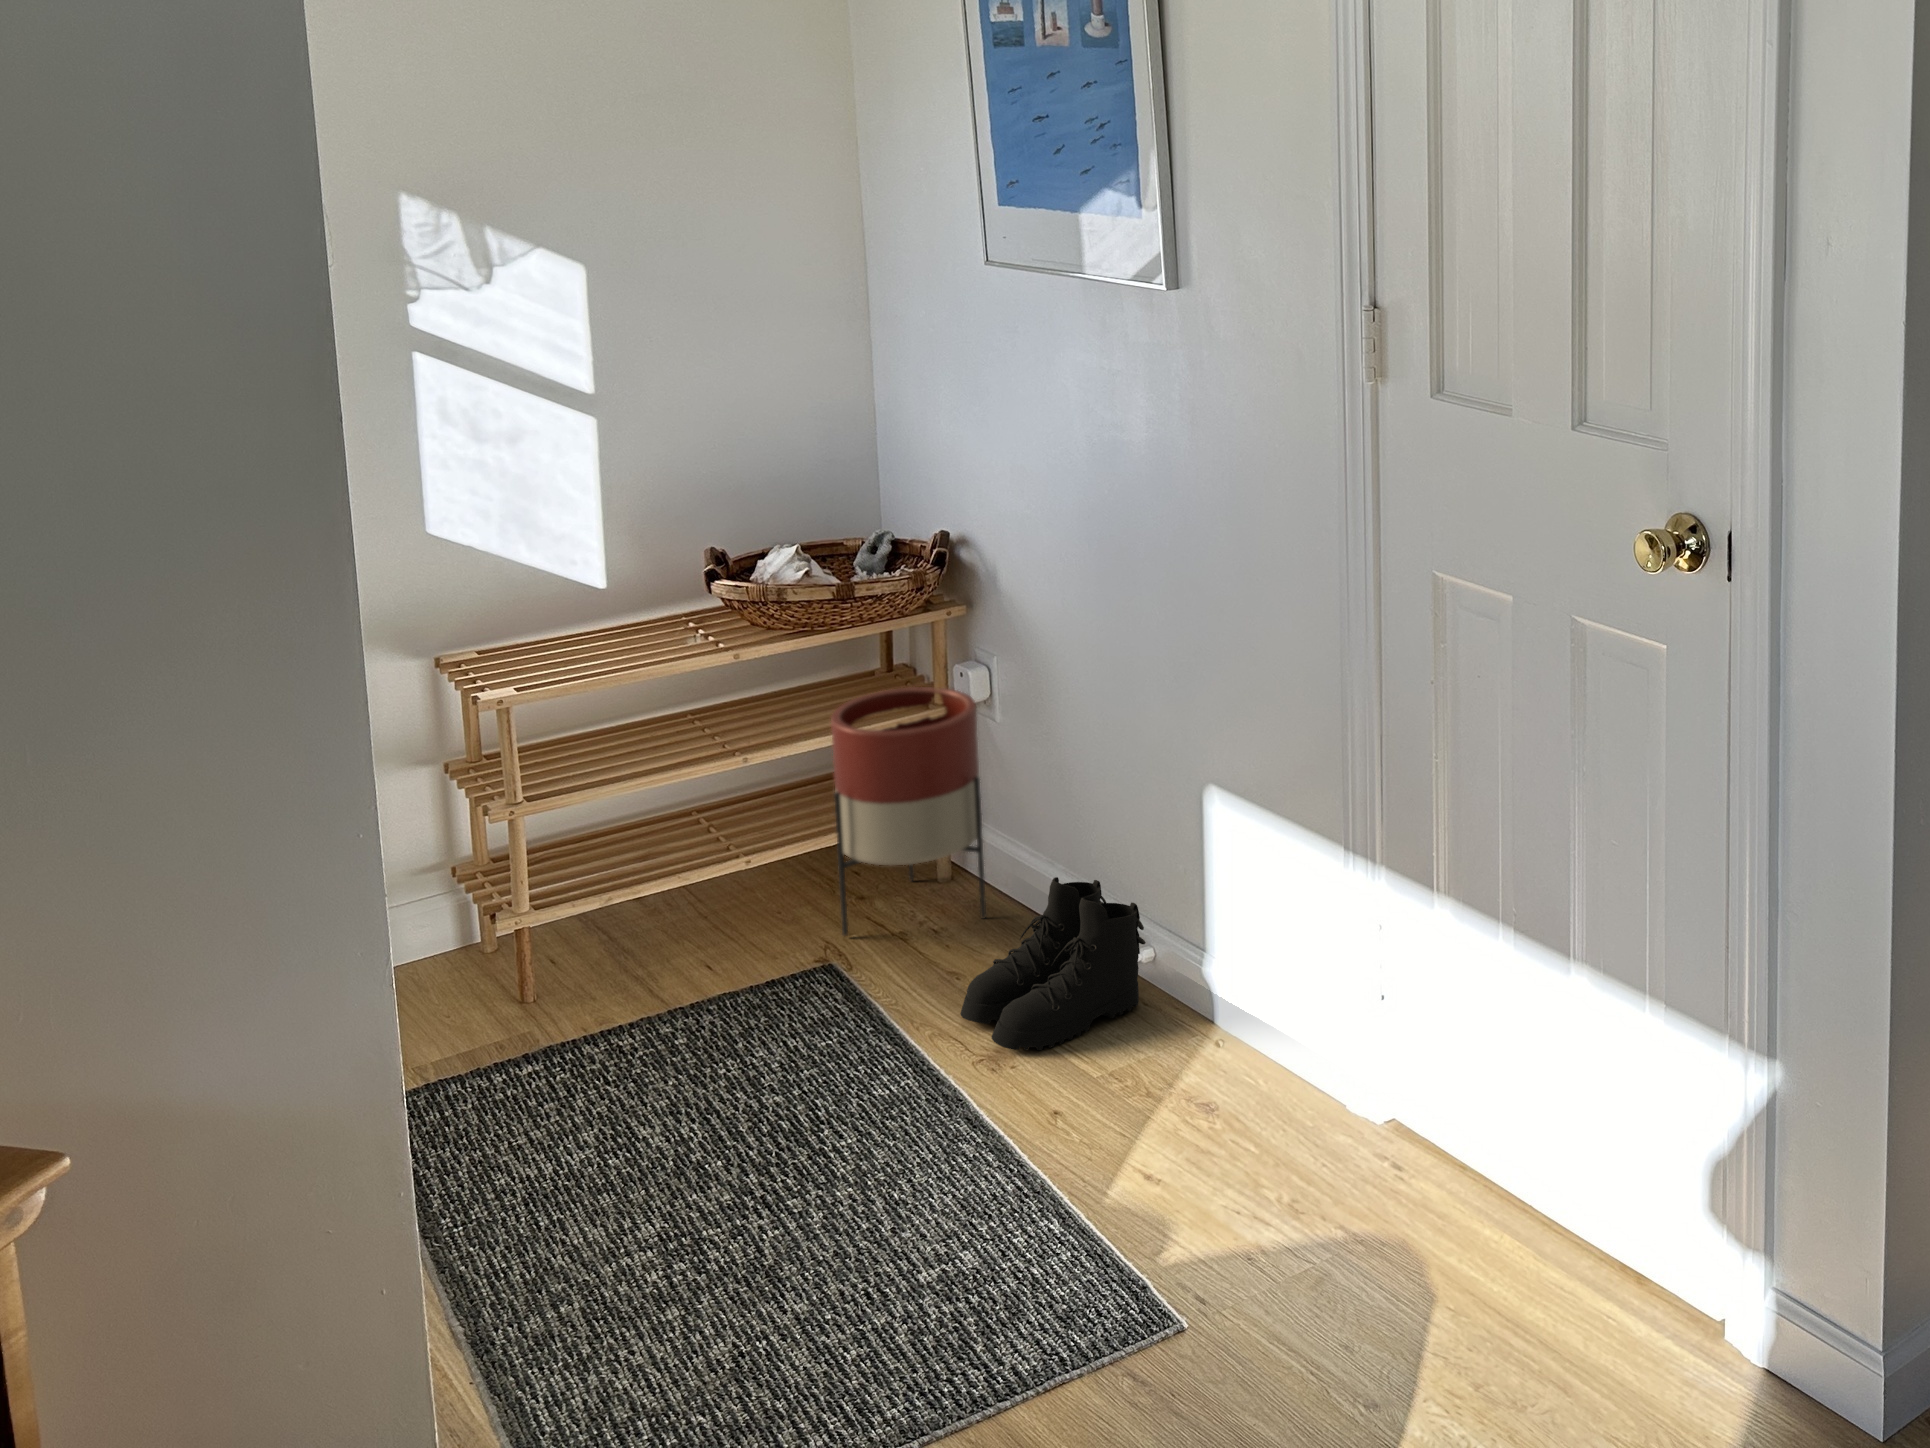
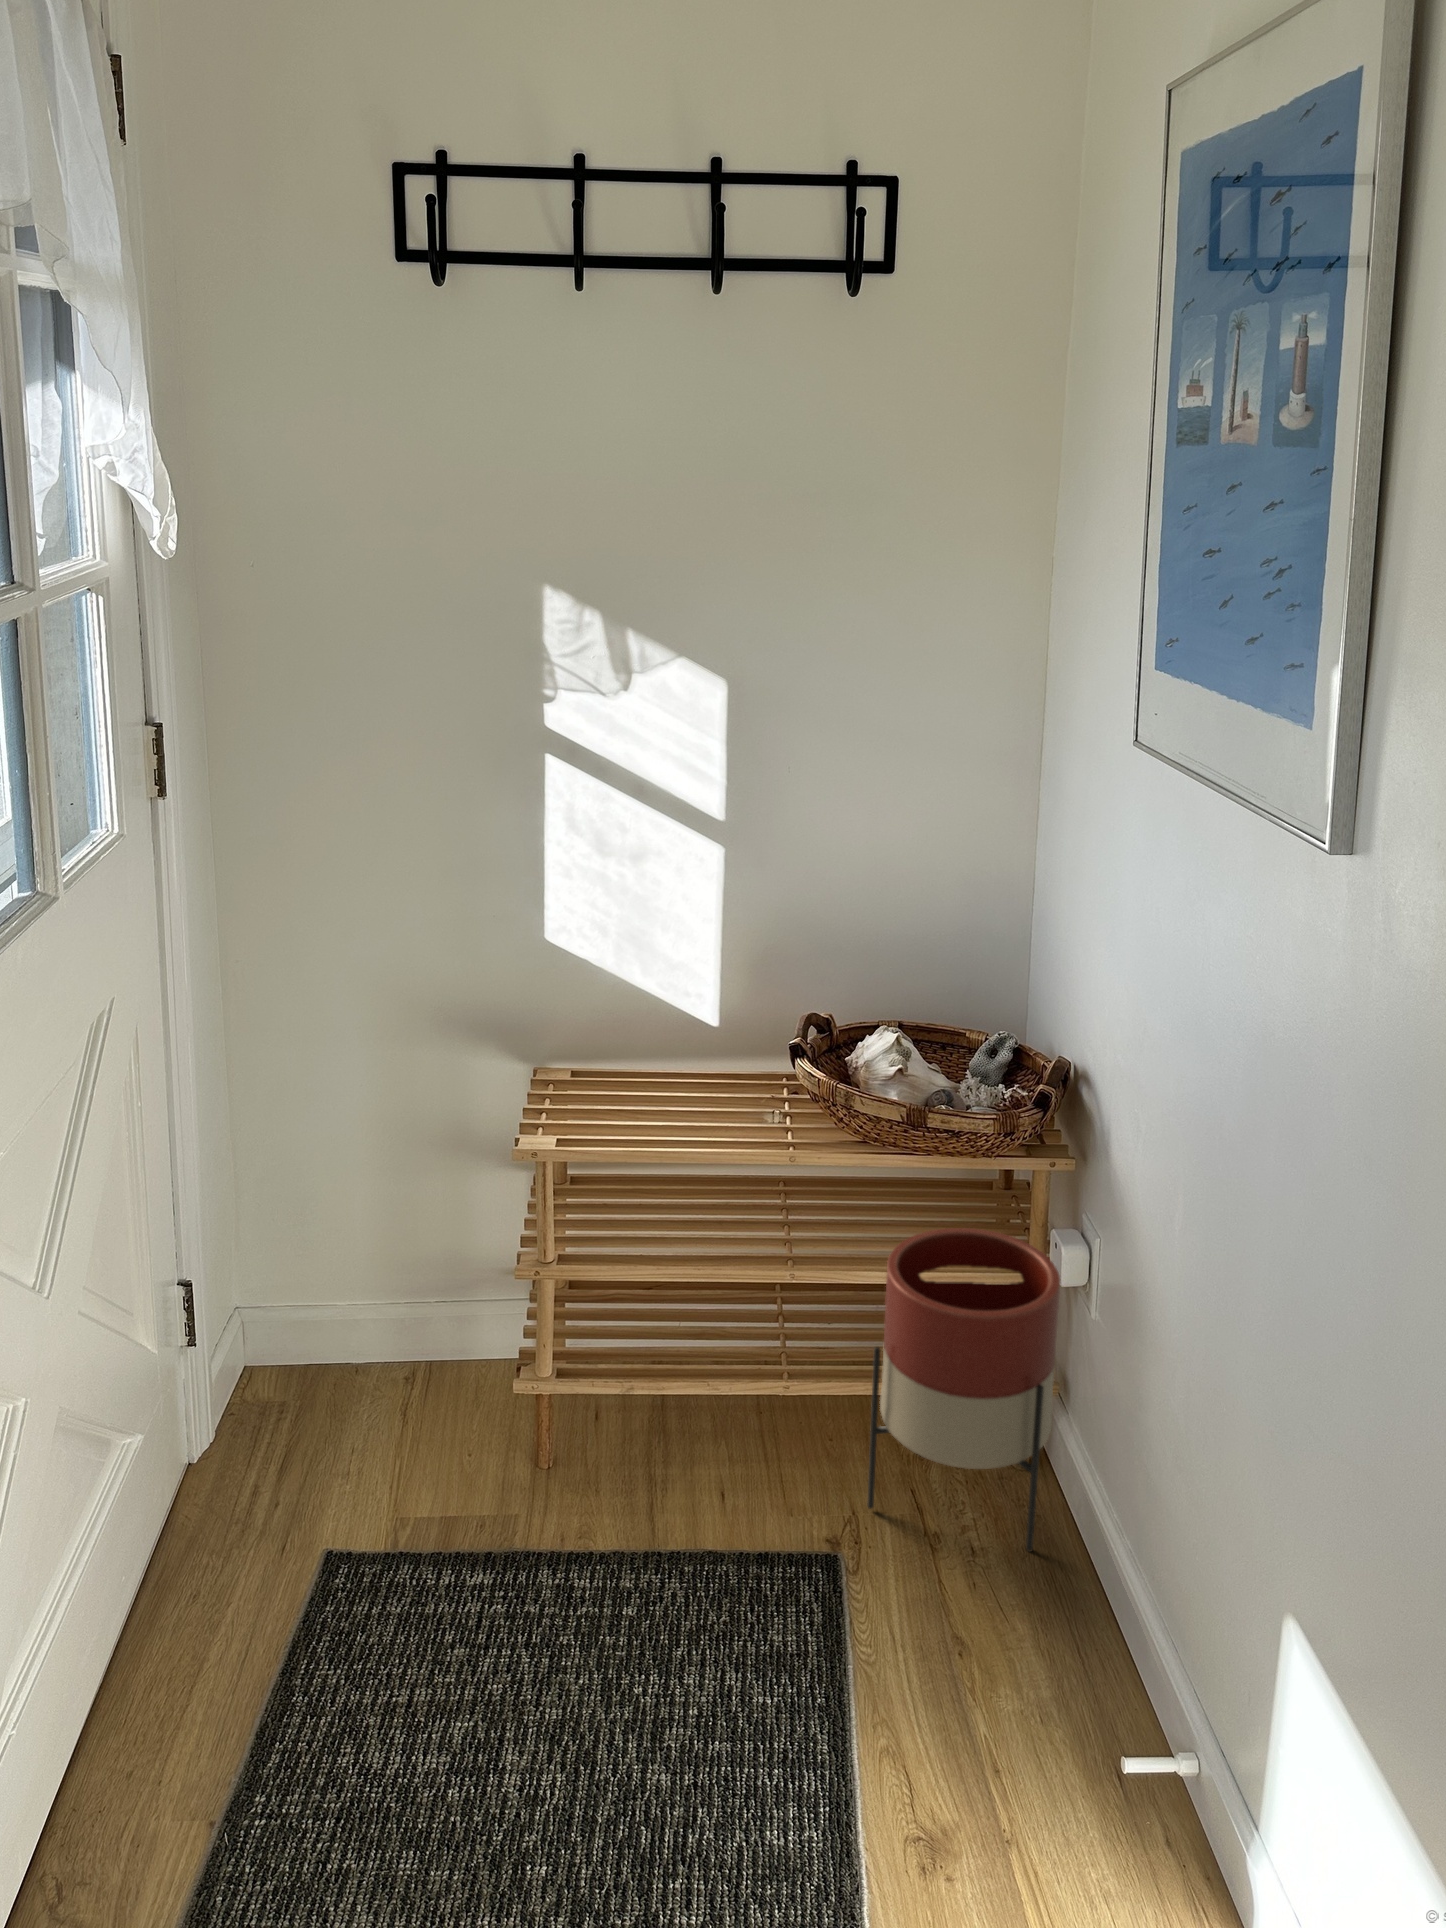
boots: present [961,877,1146,1050] -> none [921,1604,1178,1871]

